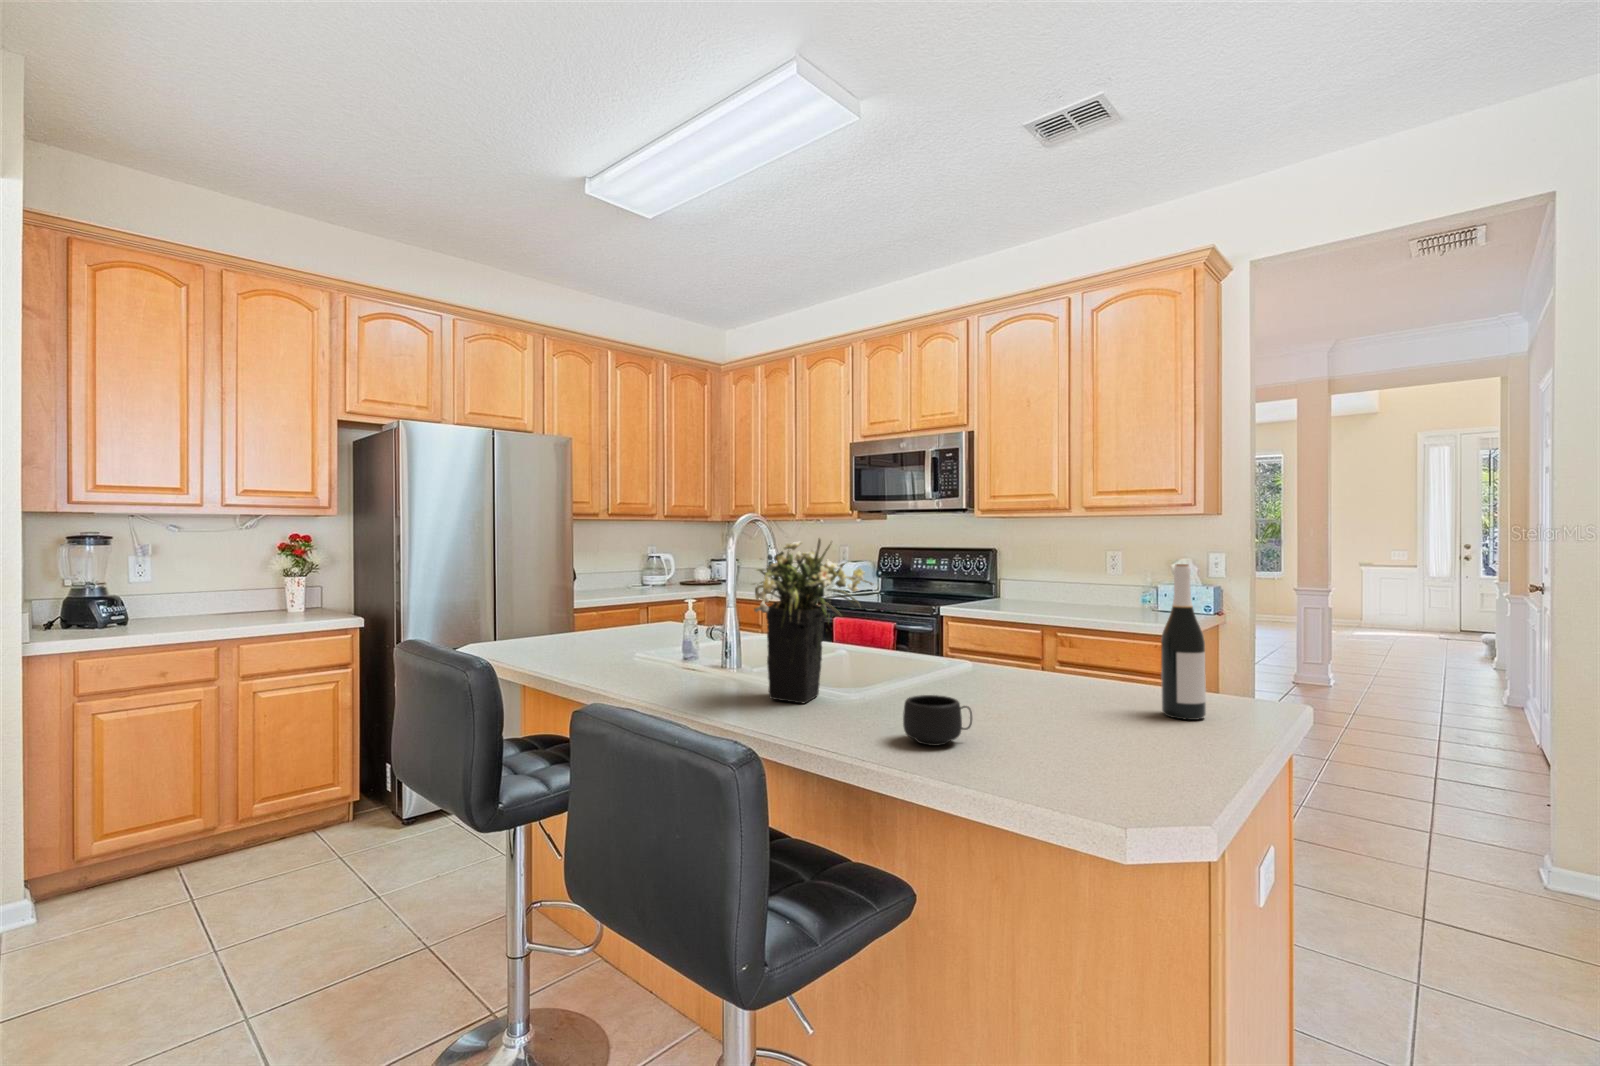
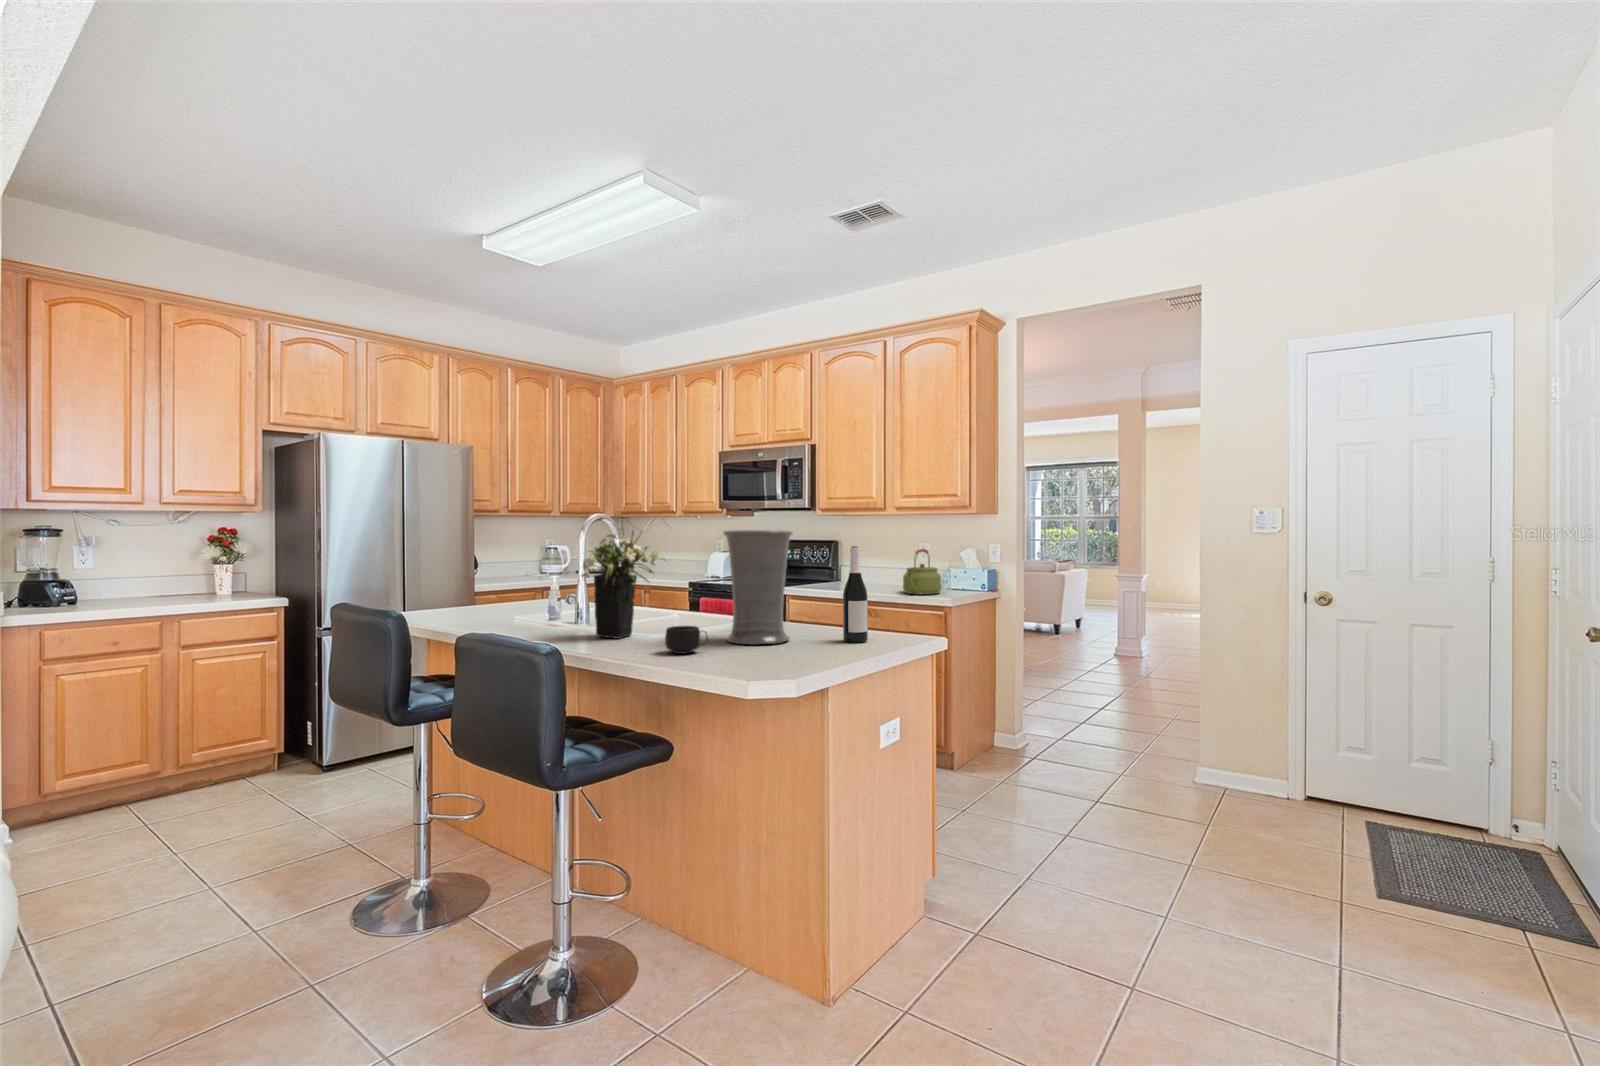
vase: none [969,539,1082,723] -> present [724,530,793,644]
kettle: none [1100,560,1153,618] -> present [903,549,942,594]

